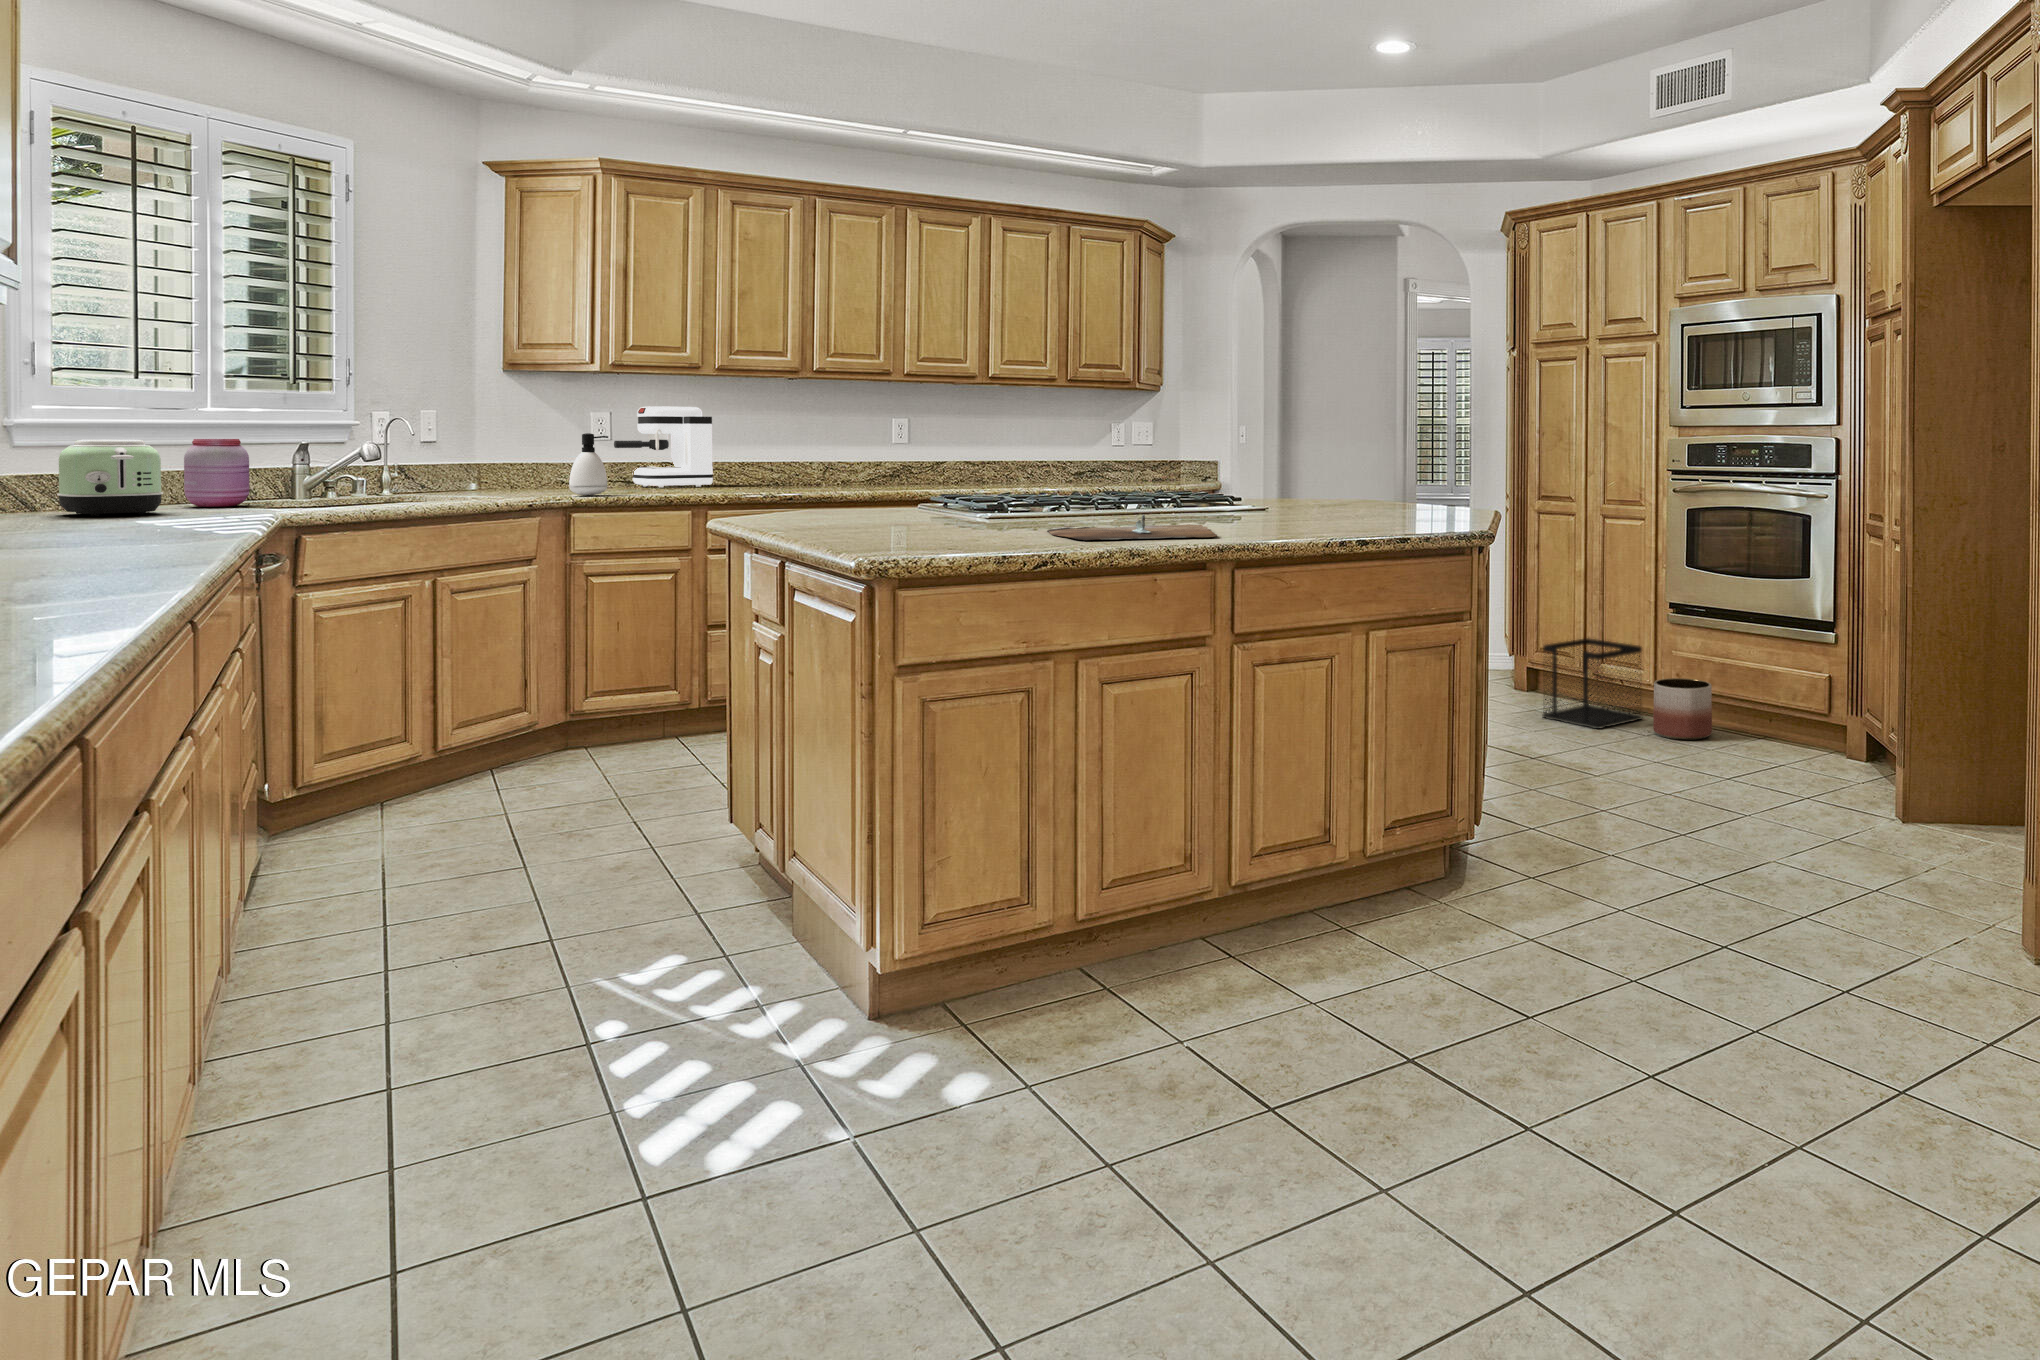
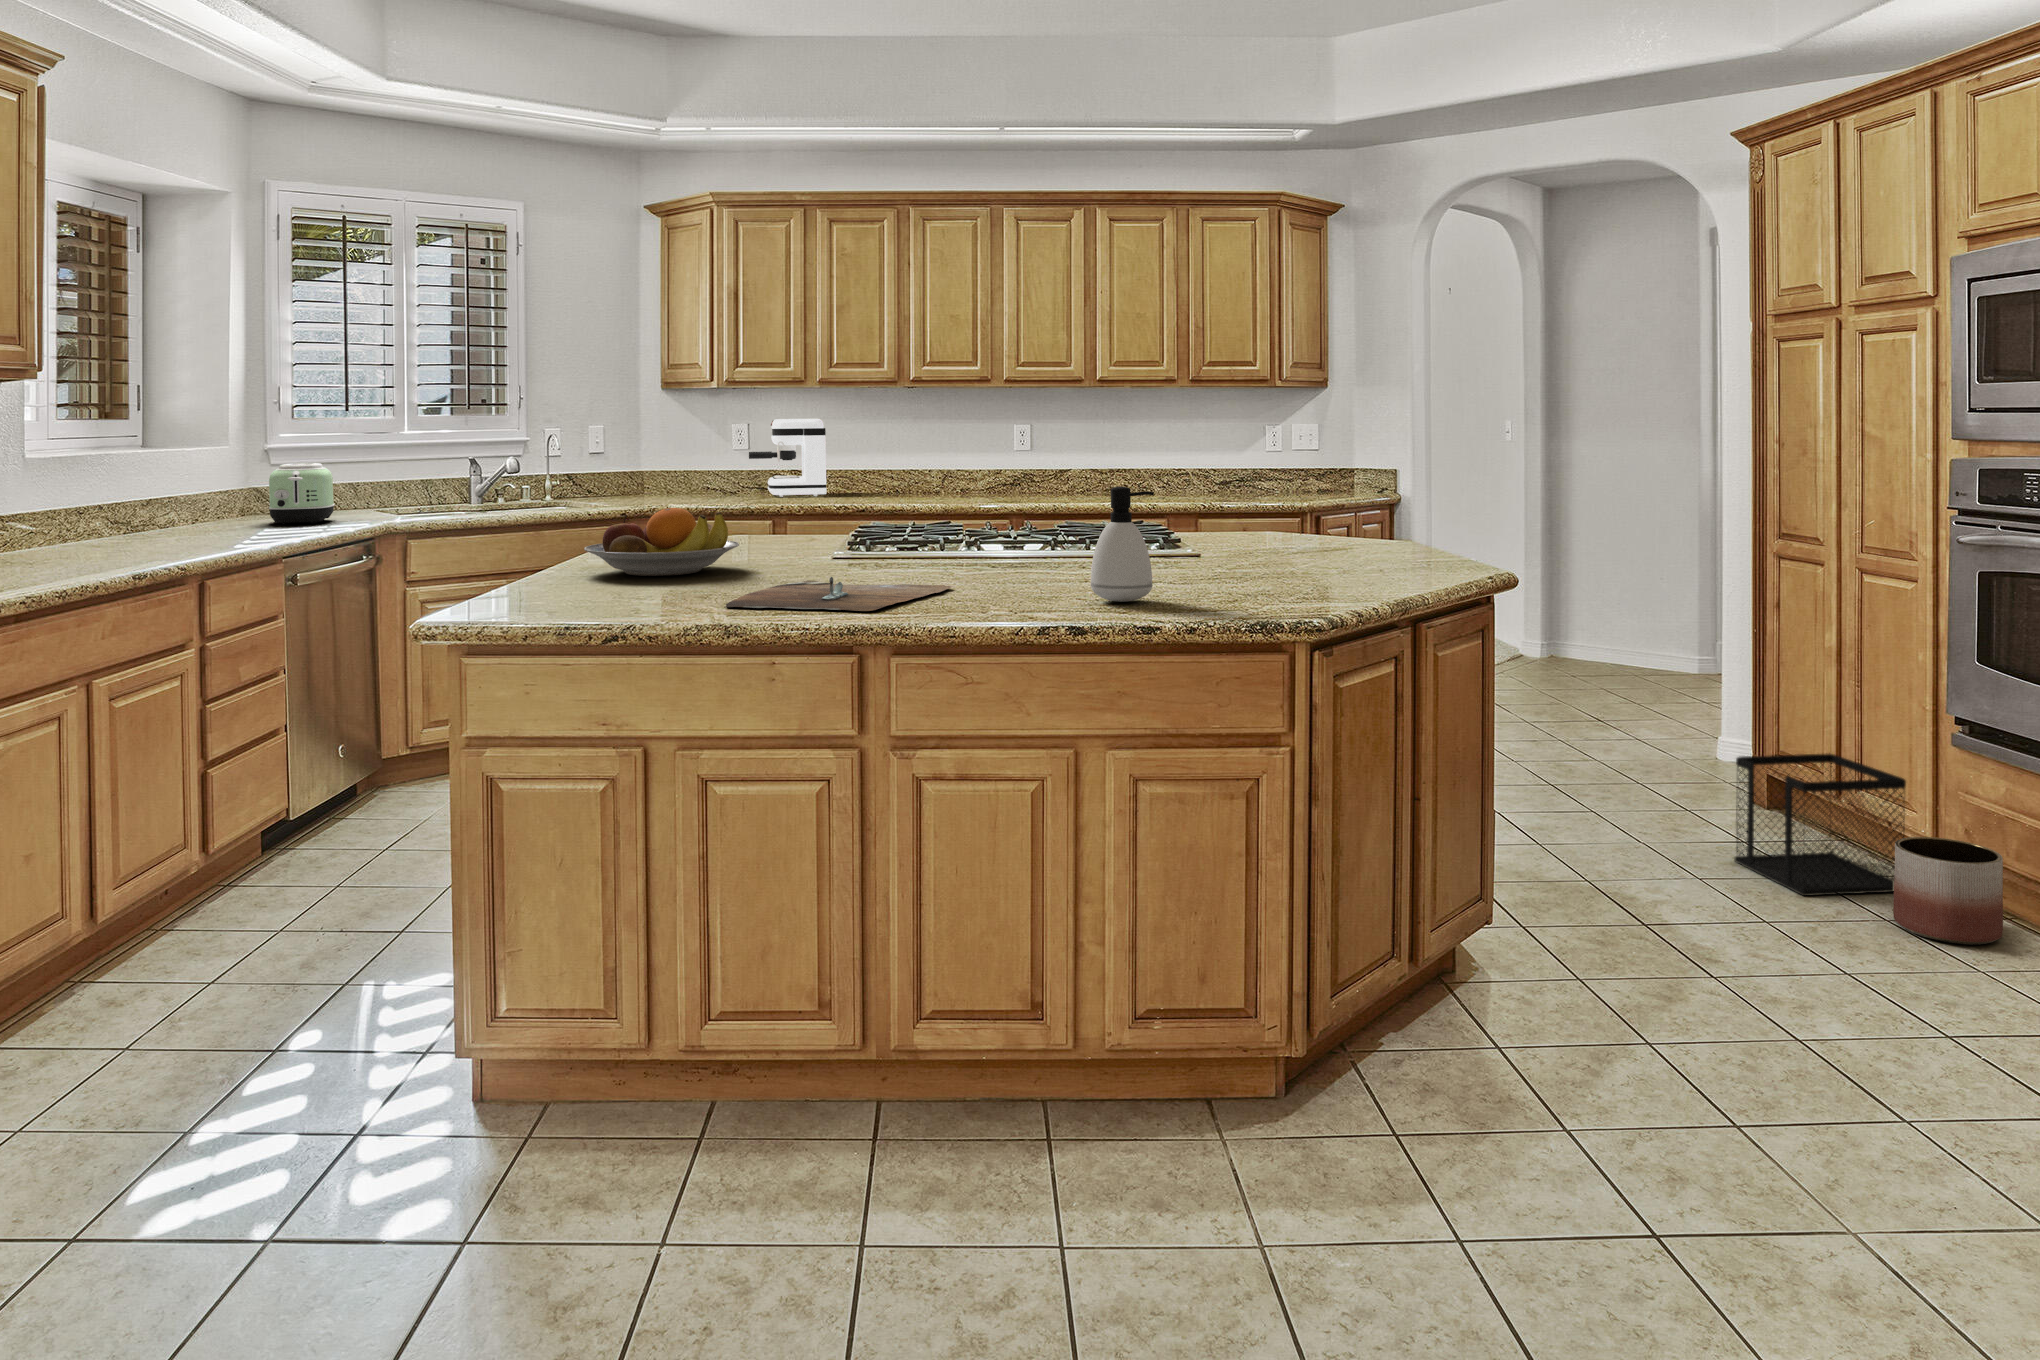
soap dispenser: present [569,433,608,495] -> present [1091,486,1154,602]
jar: present [184,439,249,507] -> none [375,459,419,515]
fruit bowl: none [806,466,960,530] -> present [584,508,739,576]

